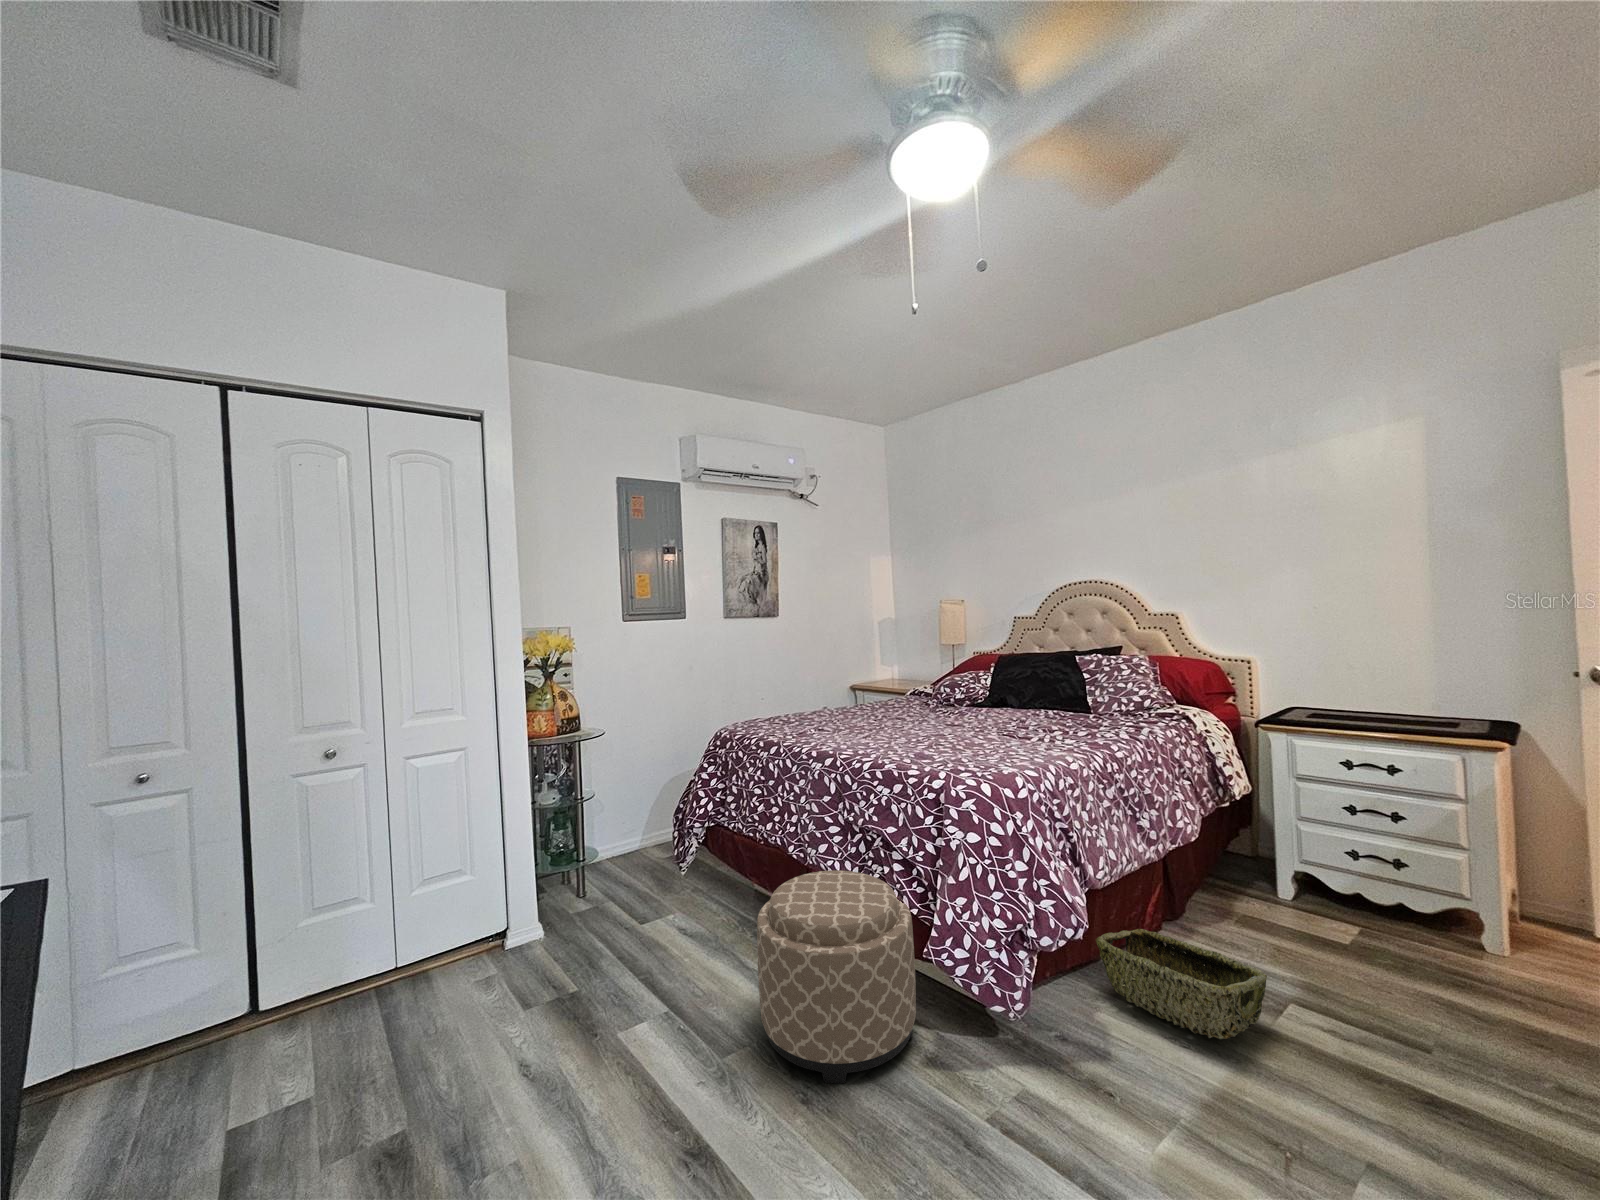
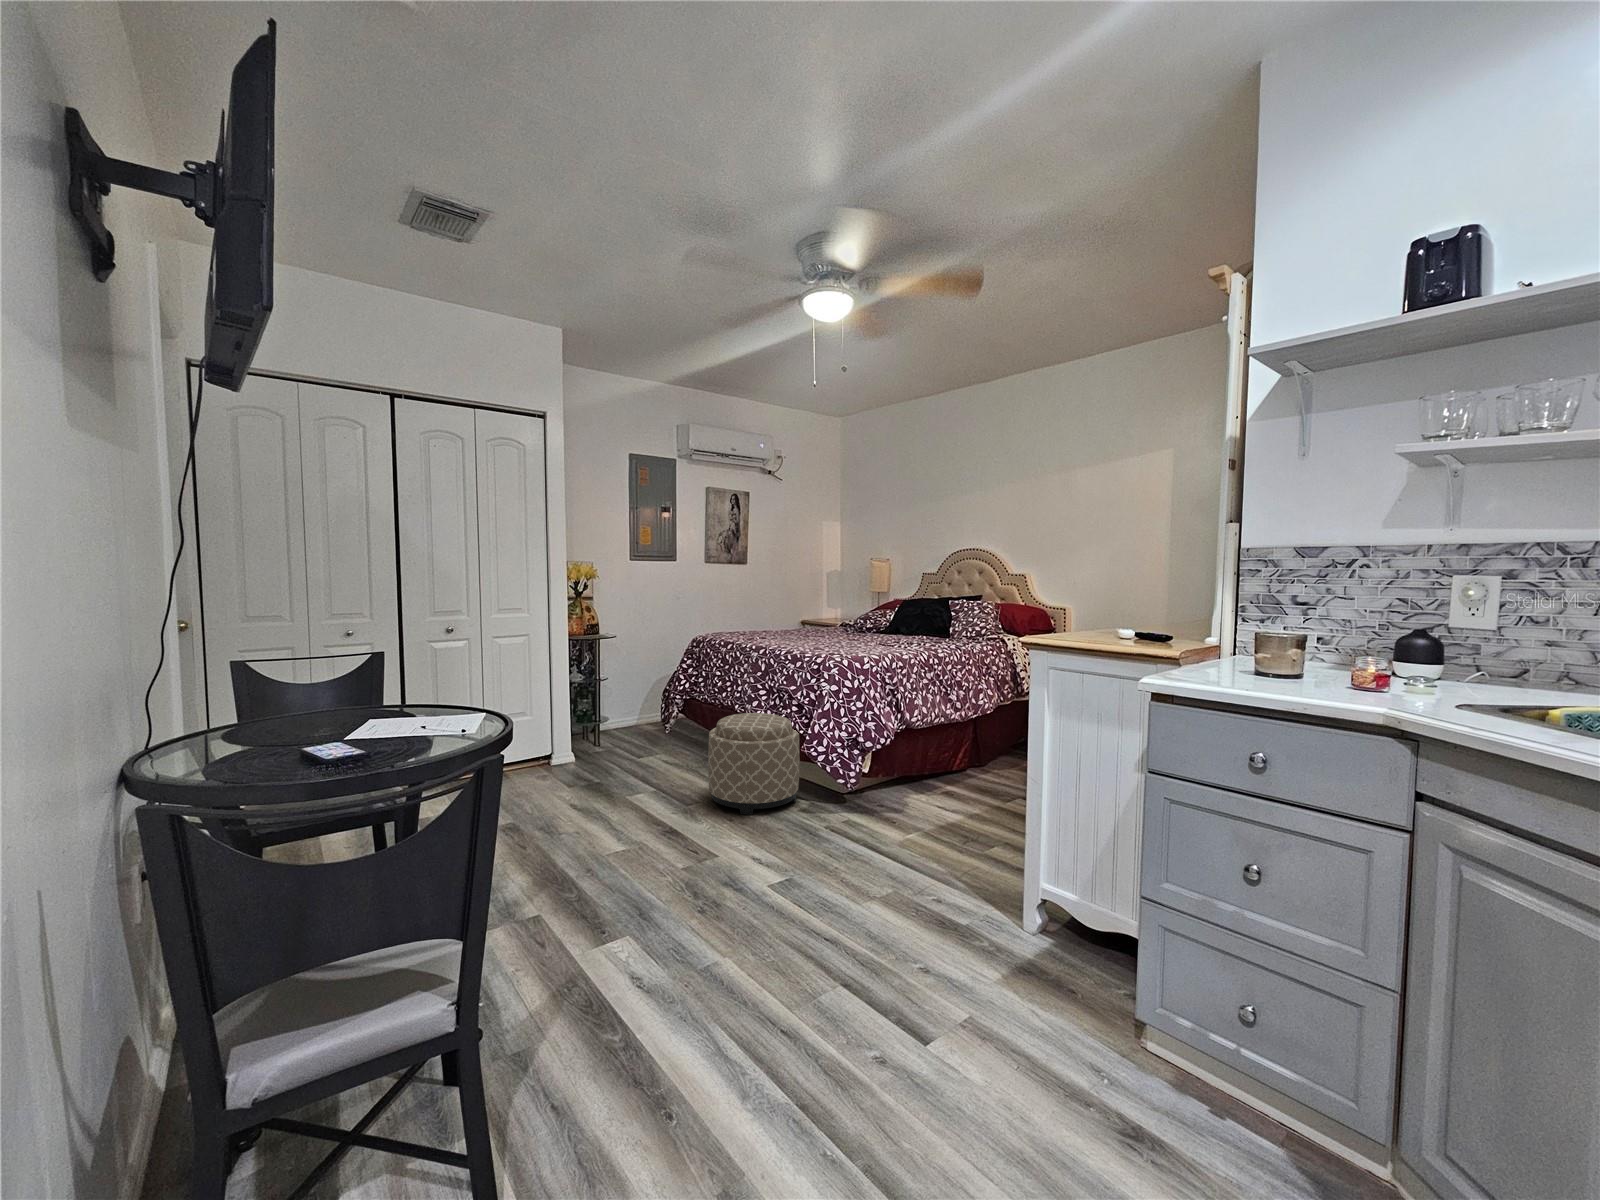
woven basket: present [1096,929,1267,1039] -> none [911,758,997,805]

